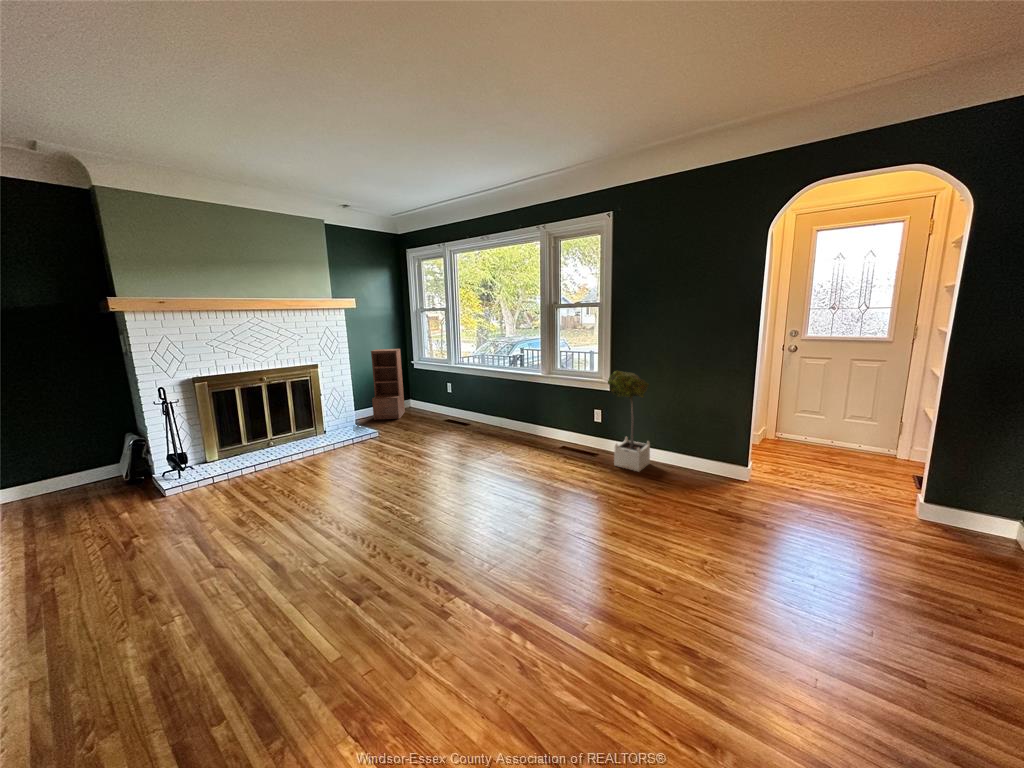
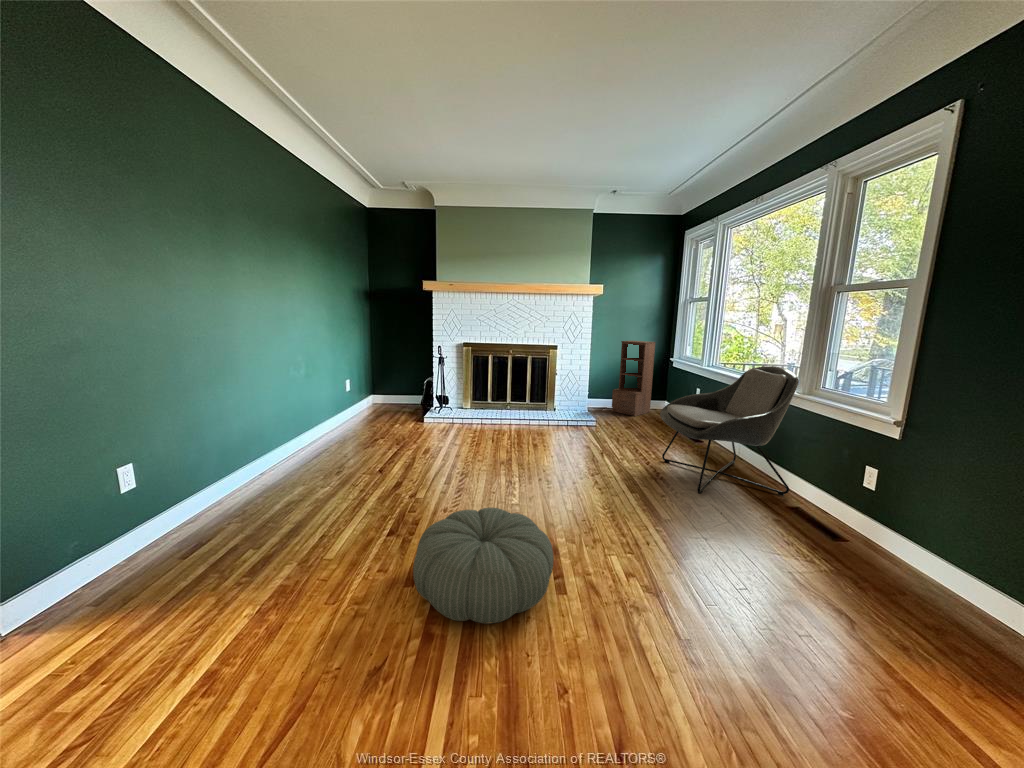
lounge chair: none [462,359,554,459] -> present [660,366,799,496]
potted tree: present [608,371,650,471] -> none [853,396,969,601]
pouf: none [434,512,552,611] -> present [413,508,554,624]

